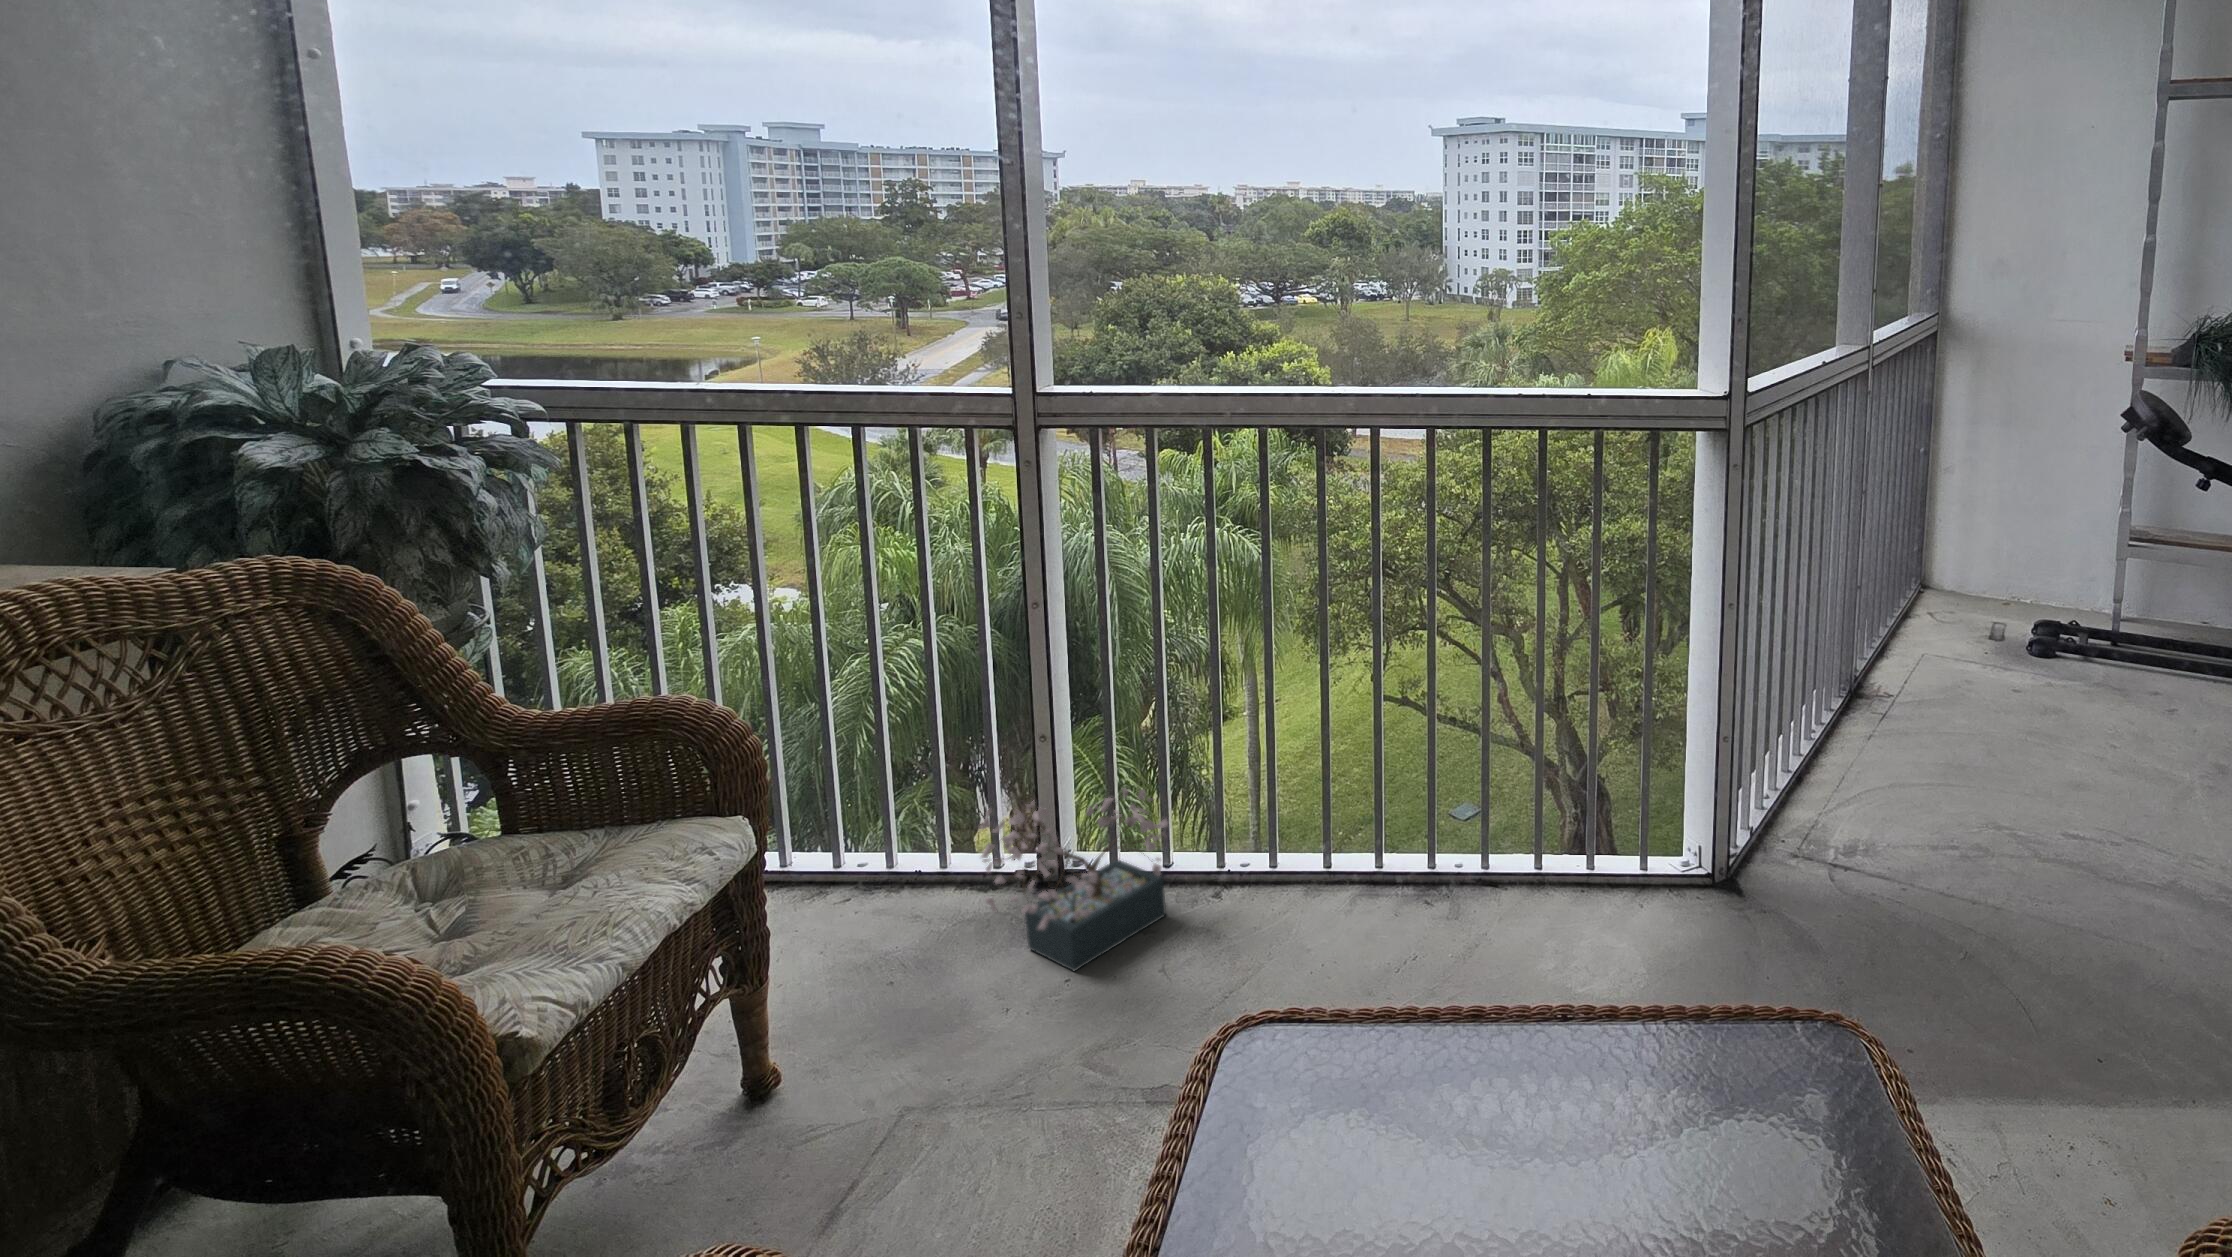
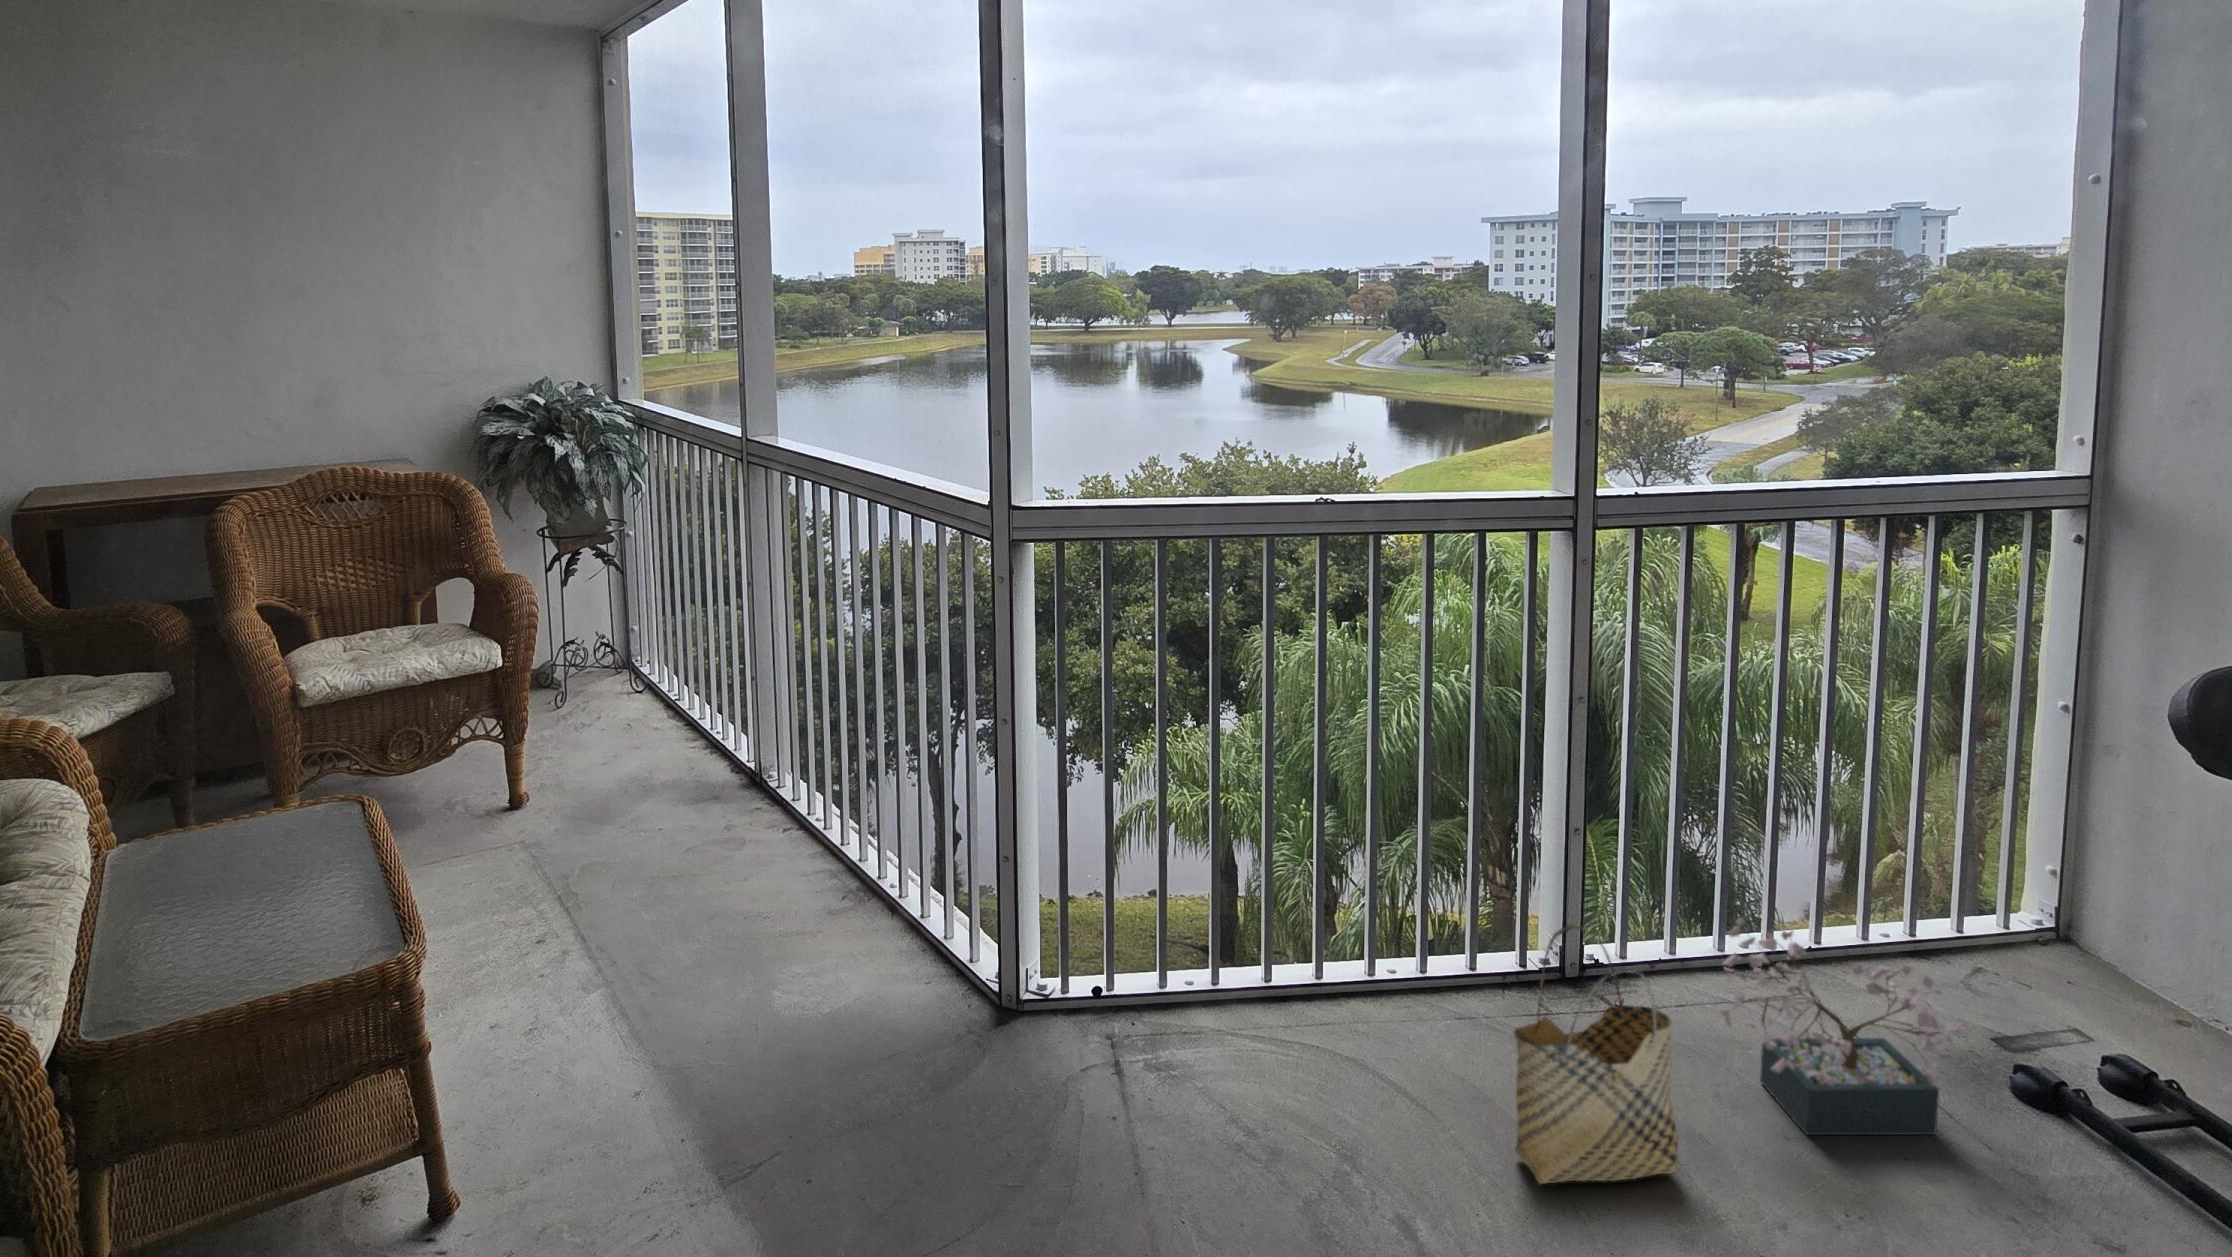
woven basket: none [781,881,972,1168] -> present [1514,925,1678,1184]

